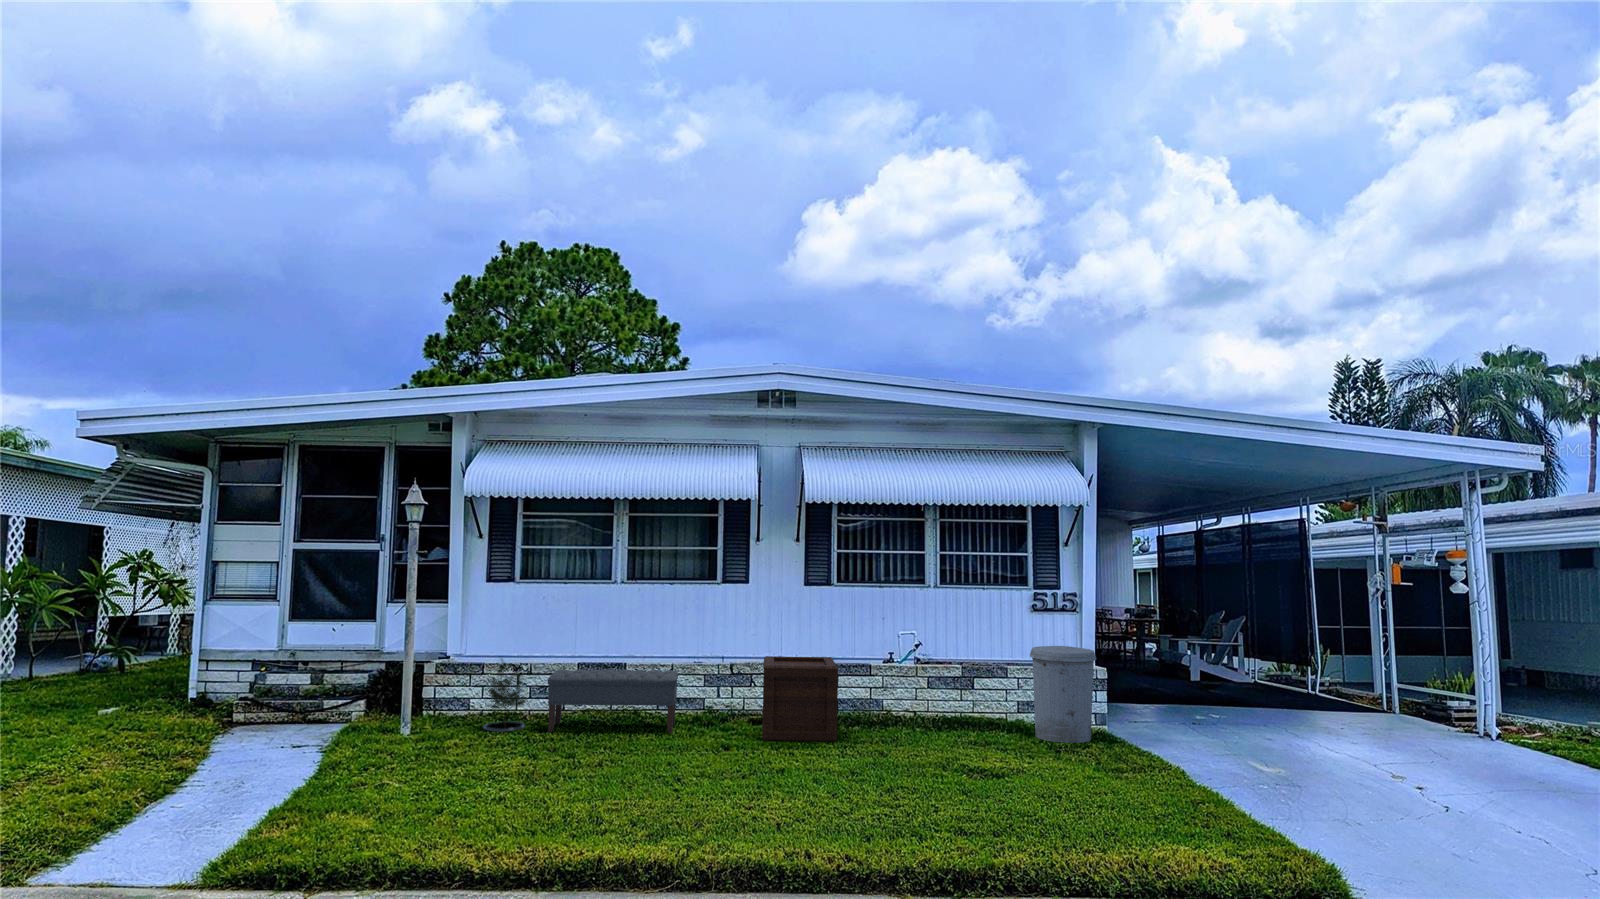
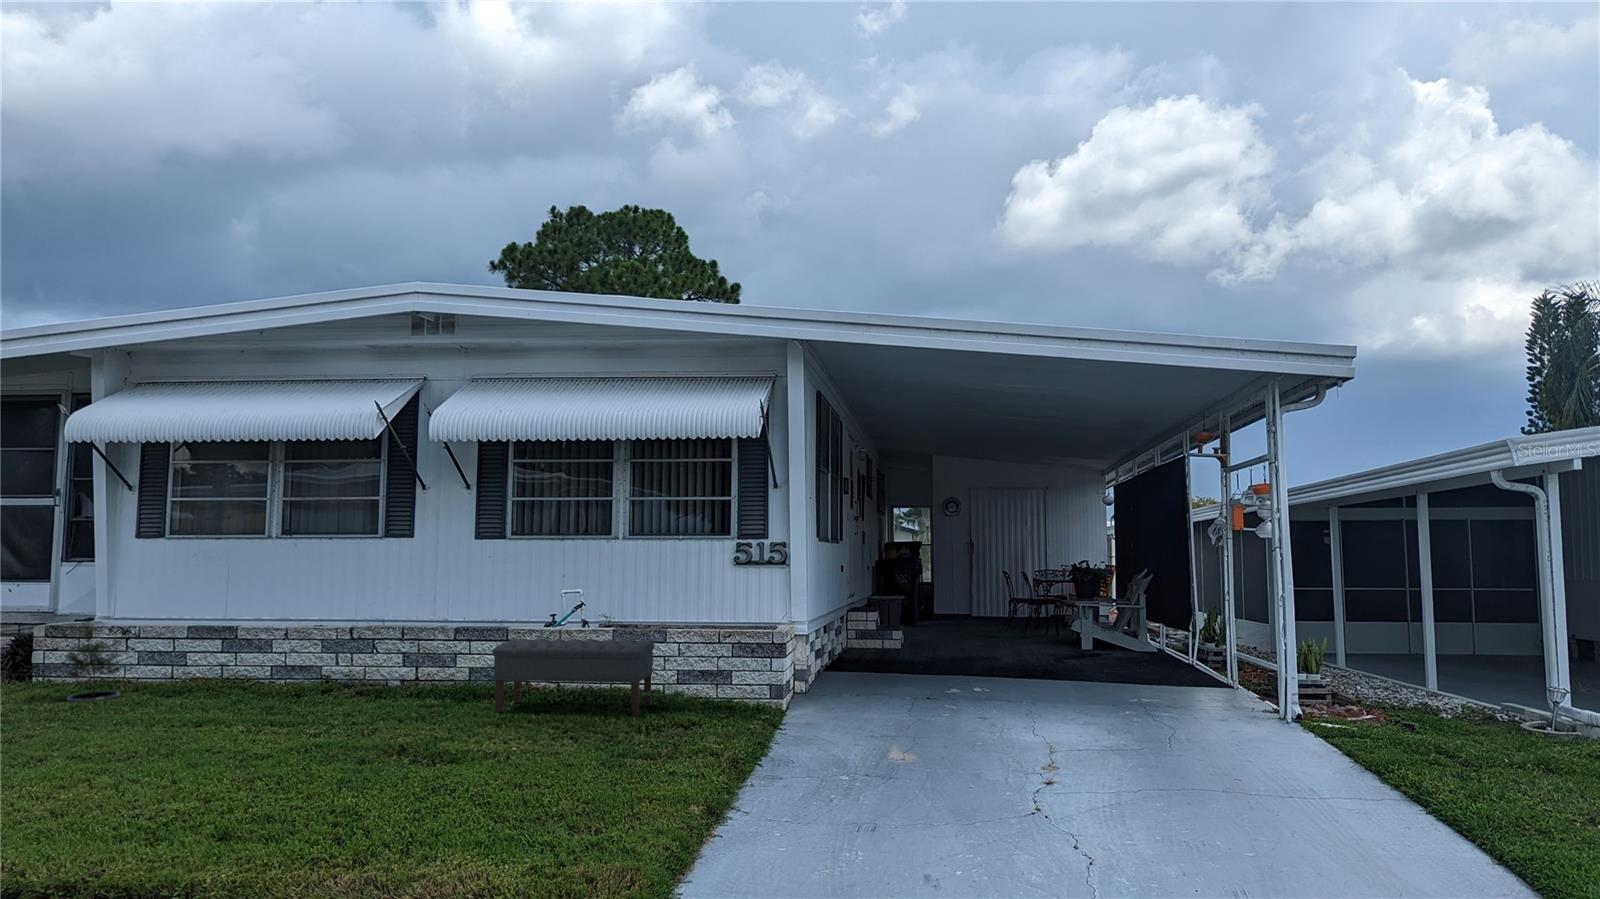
trash can: present [1030,646,1096,743] -> none [669,604,750,722]
wooden crate: present [762,656,838,742] -> none [335,618,458,717]
bench: present [548,669,678,733] -> present [492,638,654,716]

